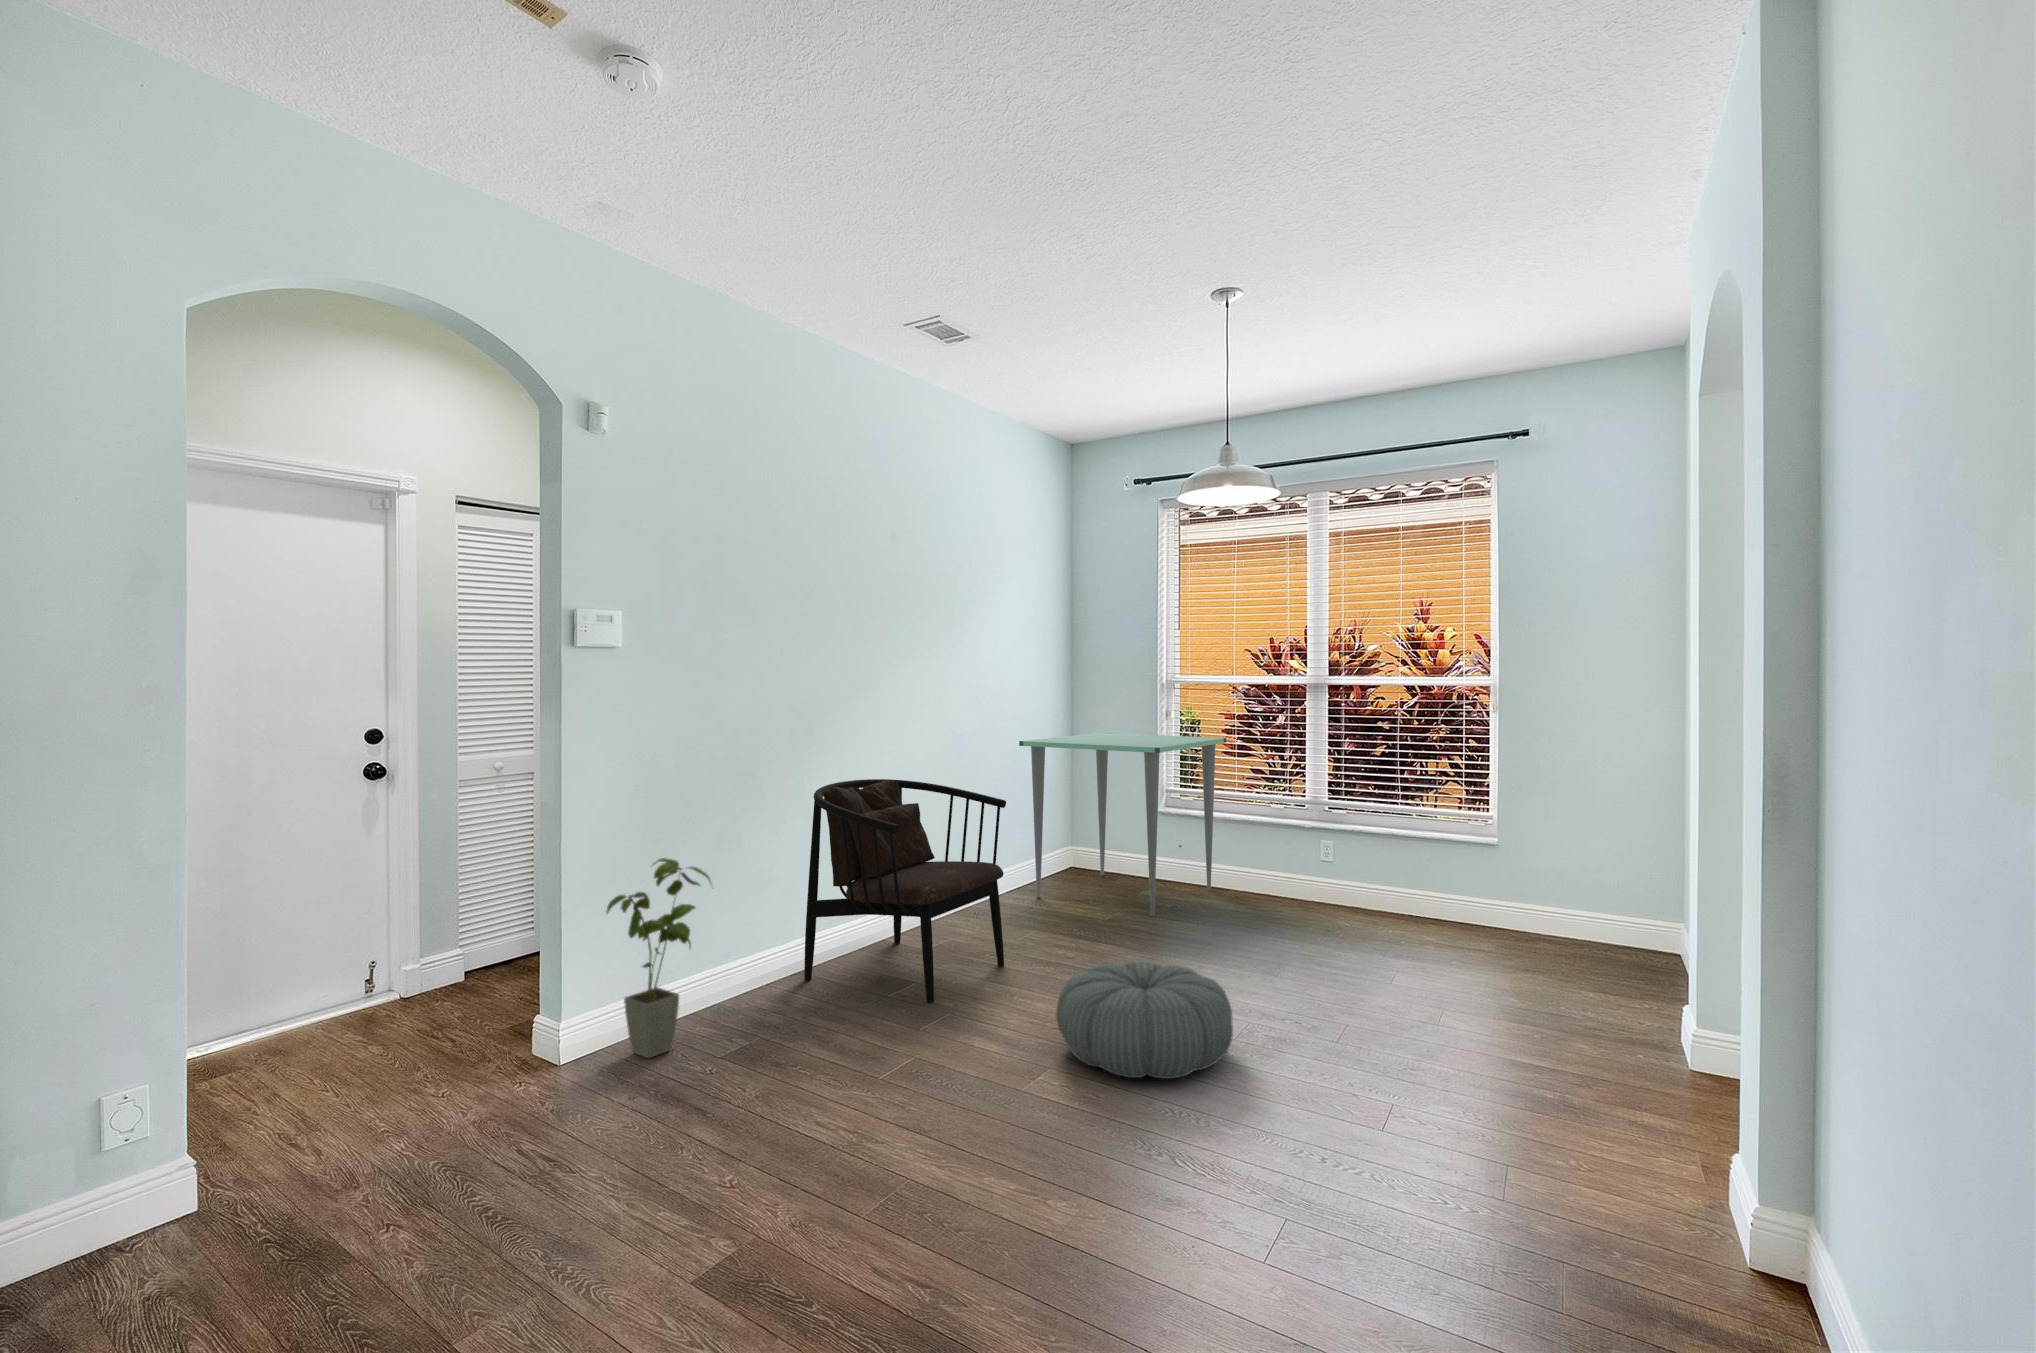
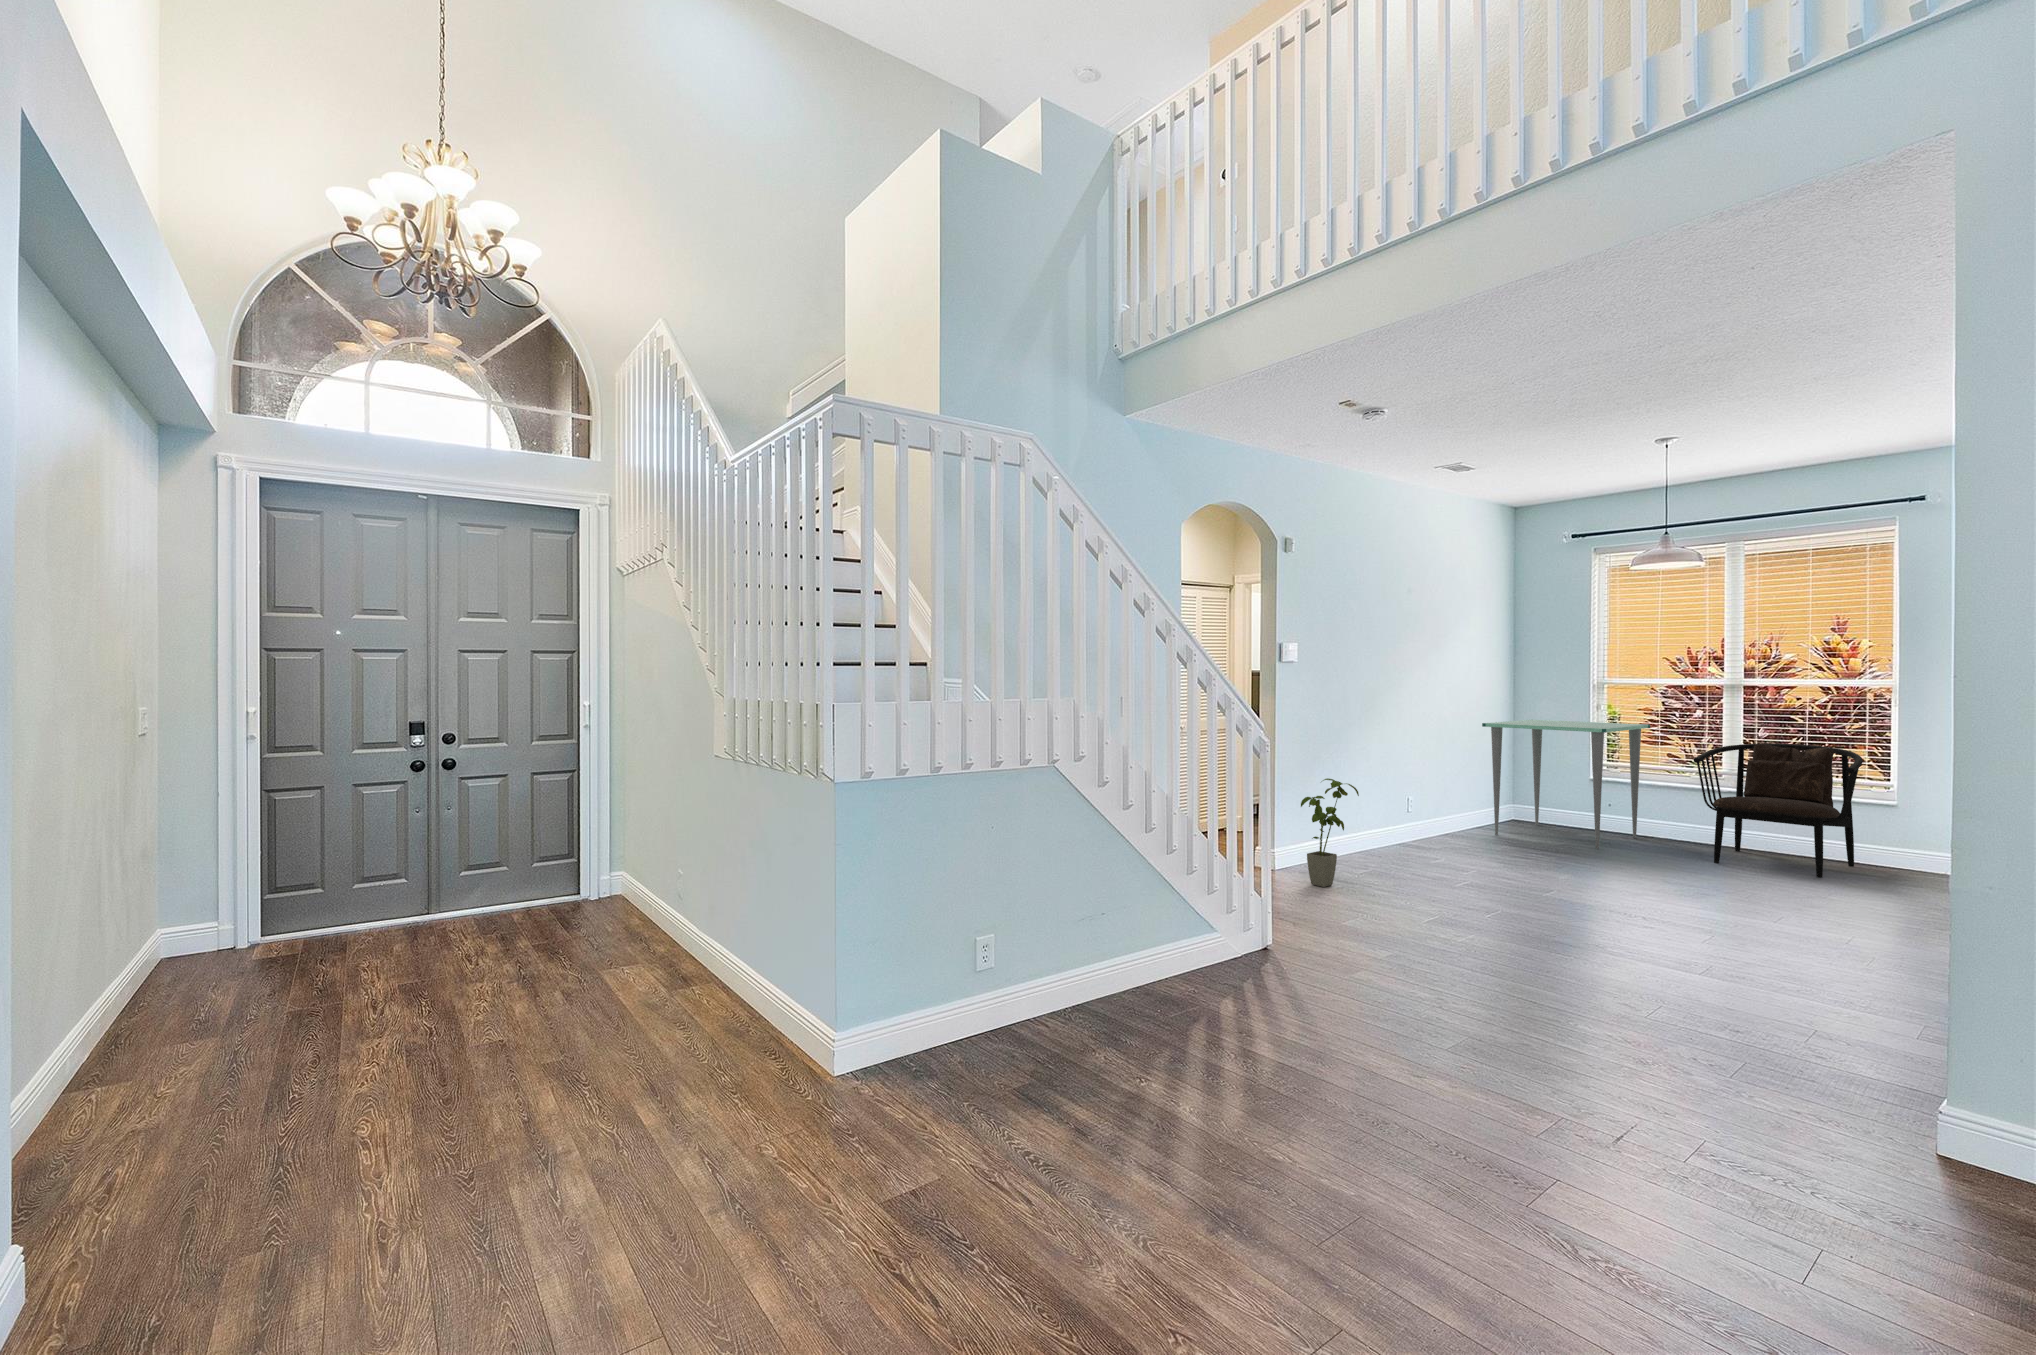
armchair: present [804,779,1006,1002] -> present [1694,744,1863,878]
pouf: present [1056,961,1233,1079] -> none [1576,856,1706,917]

